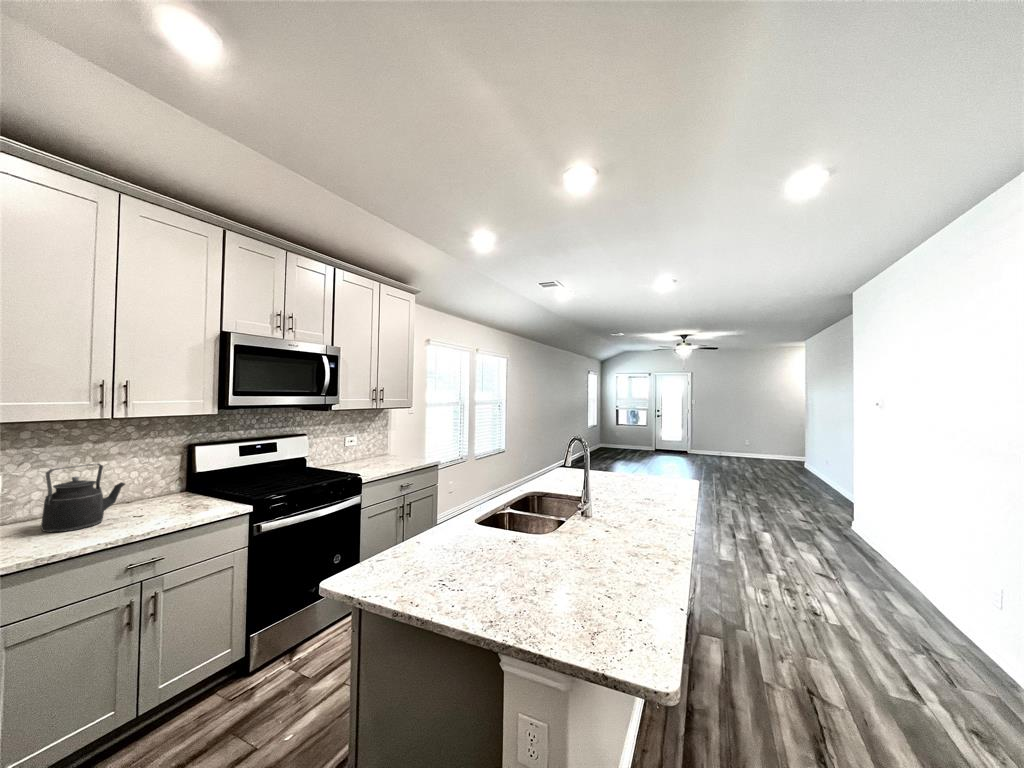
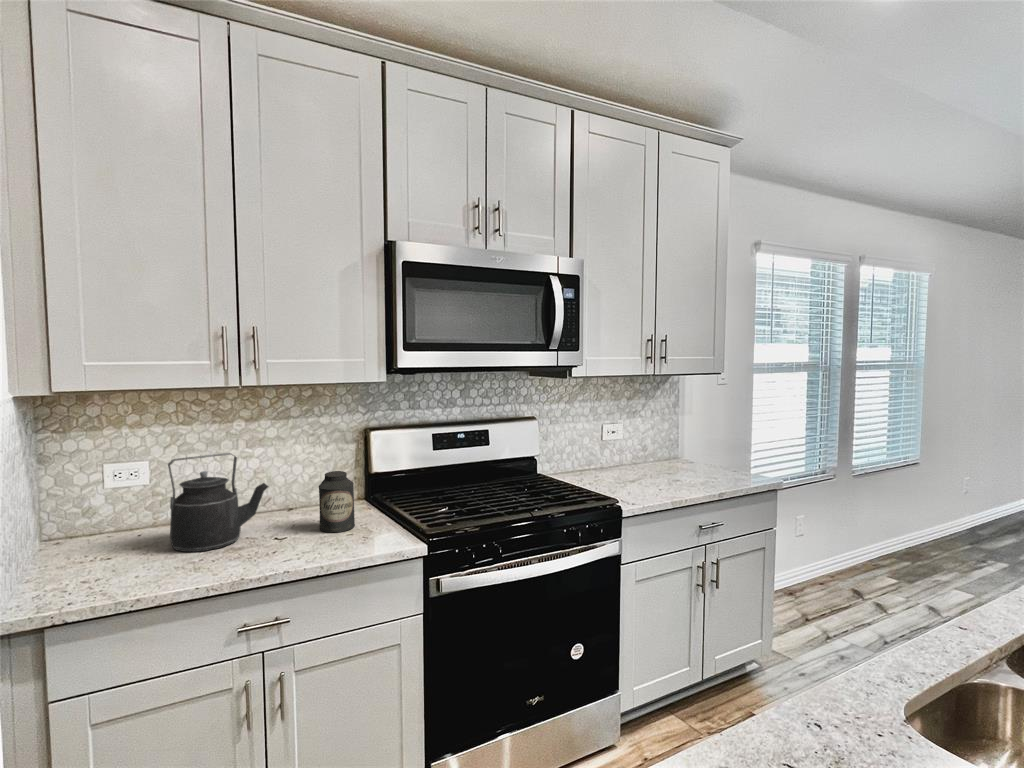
canister: none [166,471,194,509] -> present [319,471,355,532]

